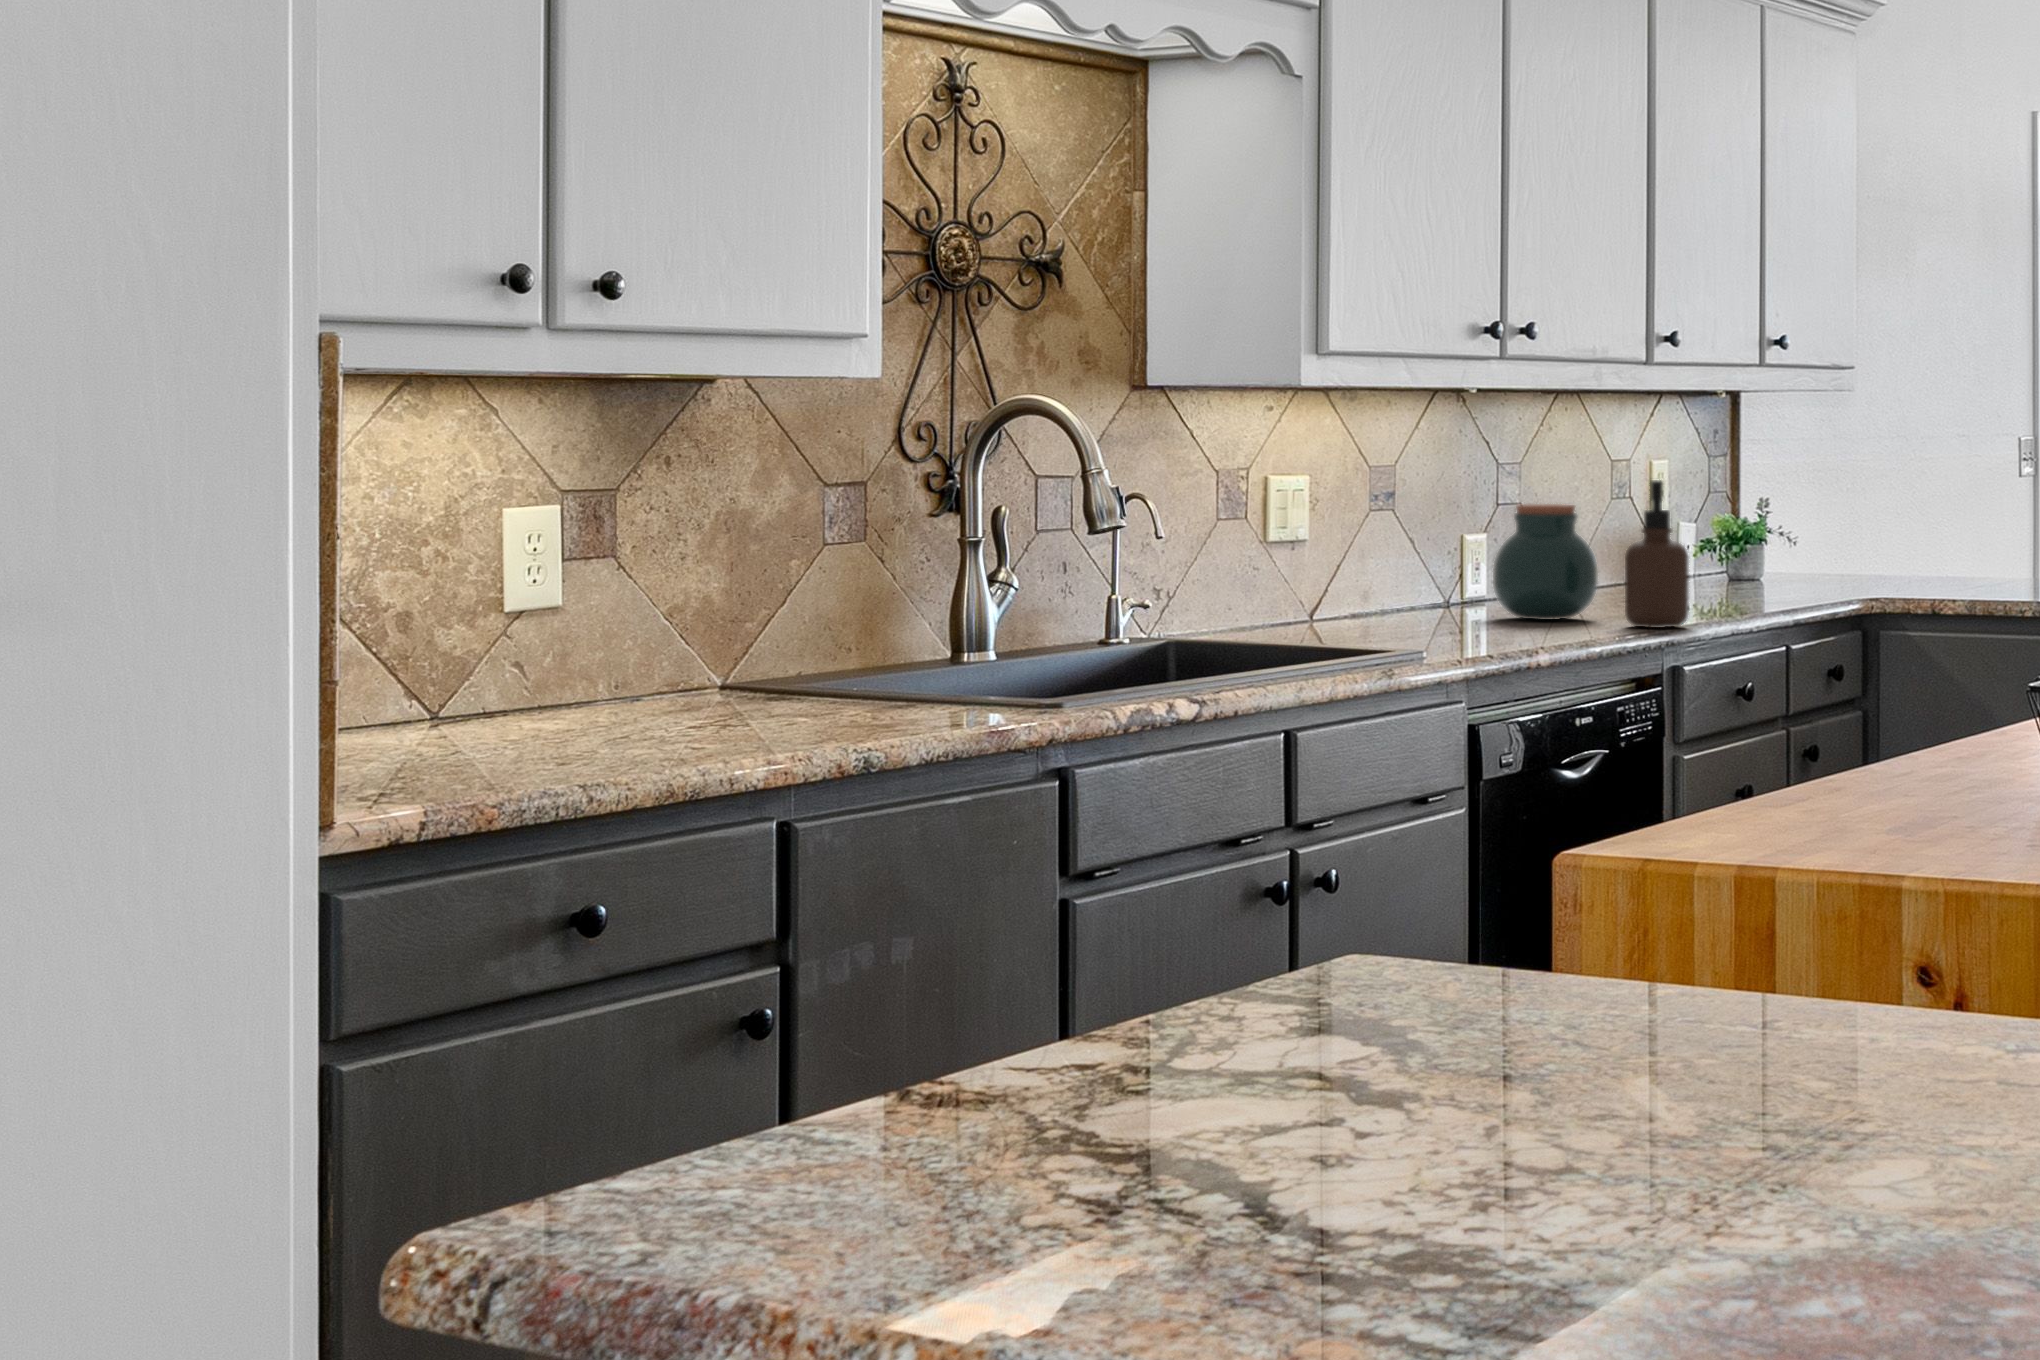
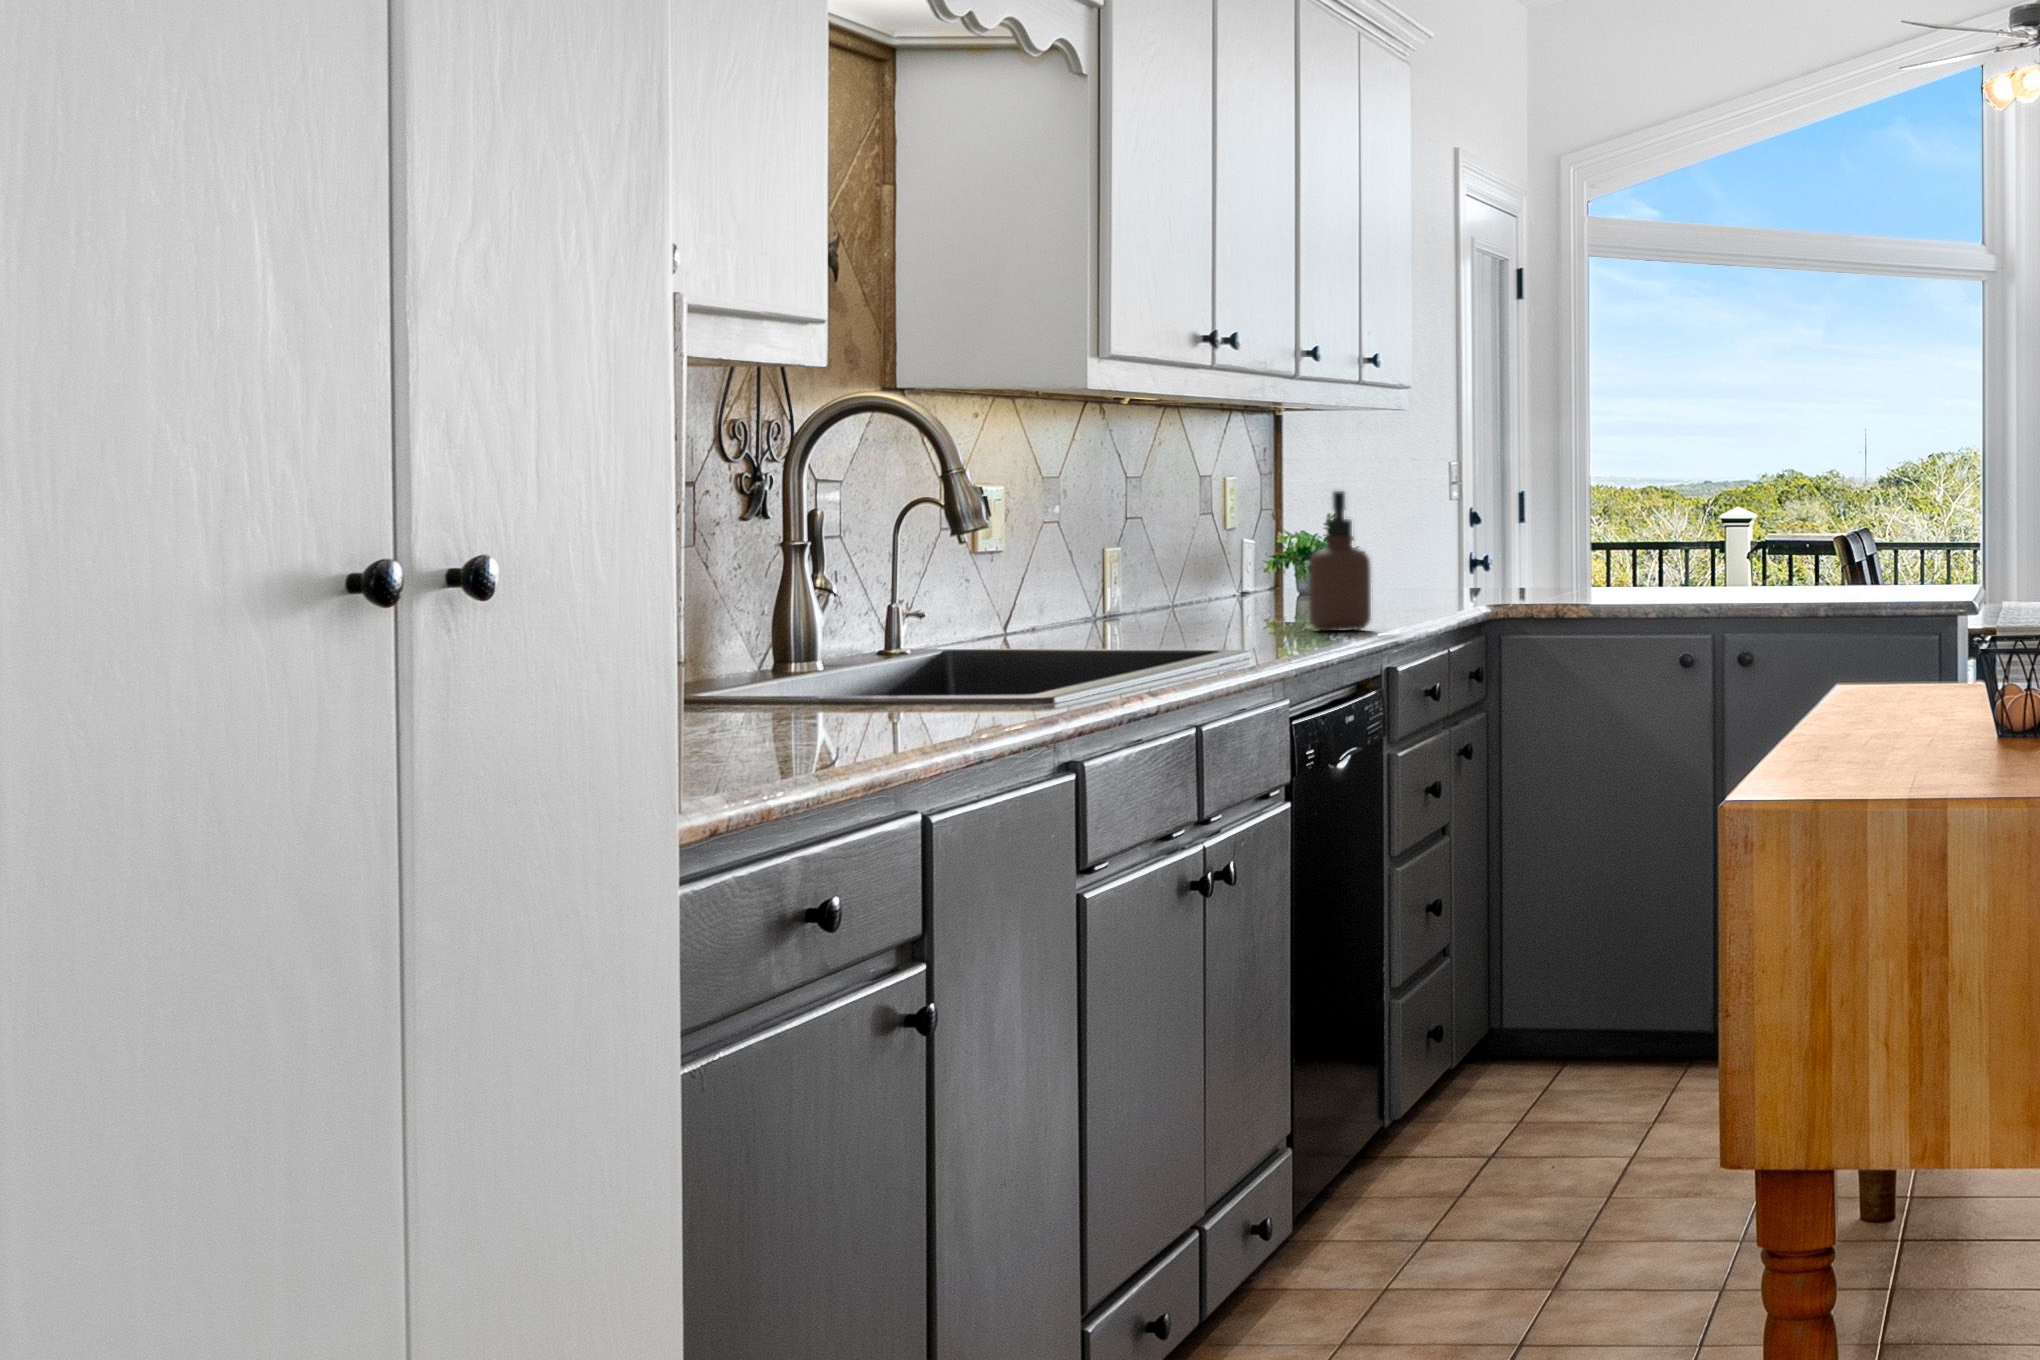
jar: present [1493,504,1598,620] -> none [1162,516,1265,628]

